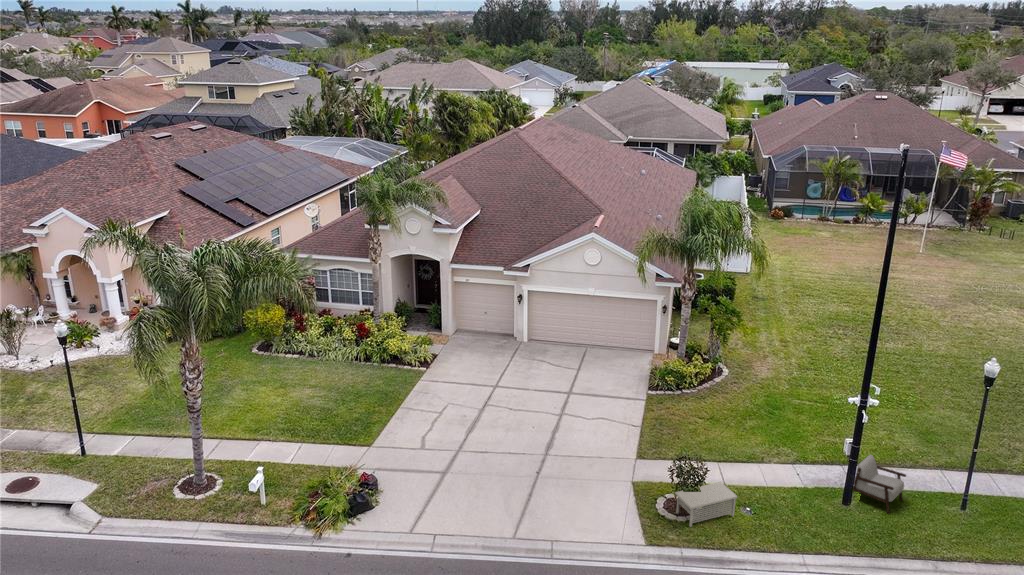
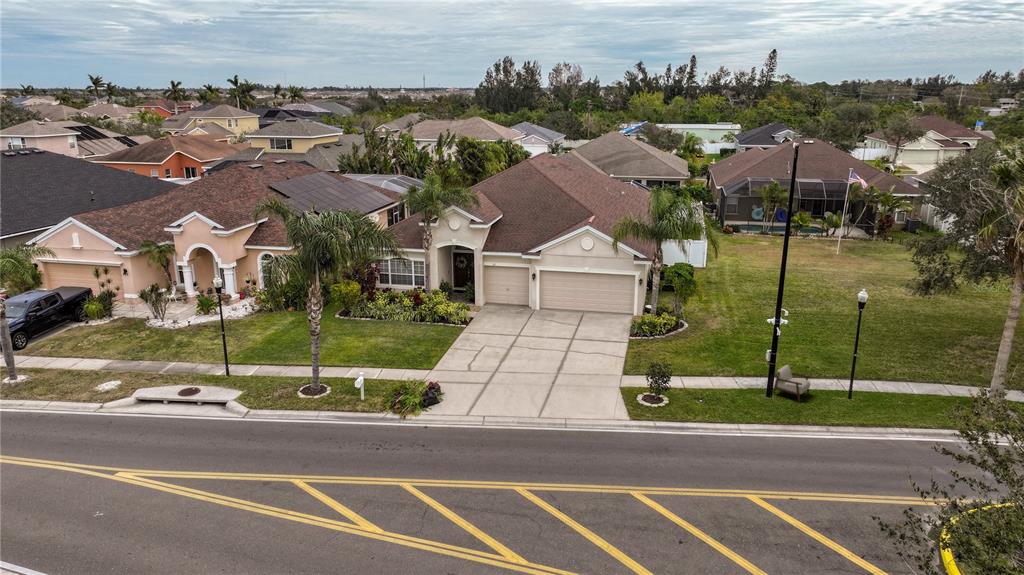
storage bench: present [675,482,737,527] -> none [650,382,694,411]

